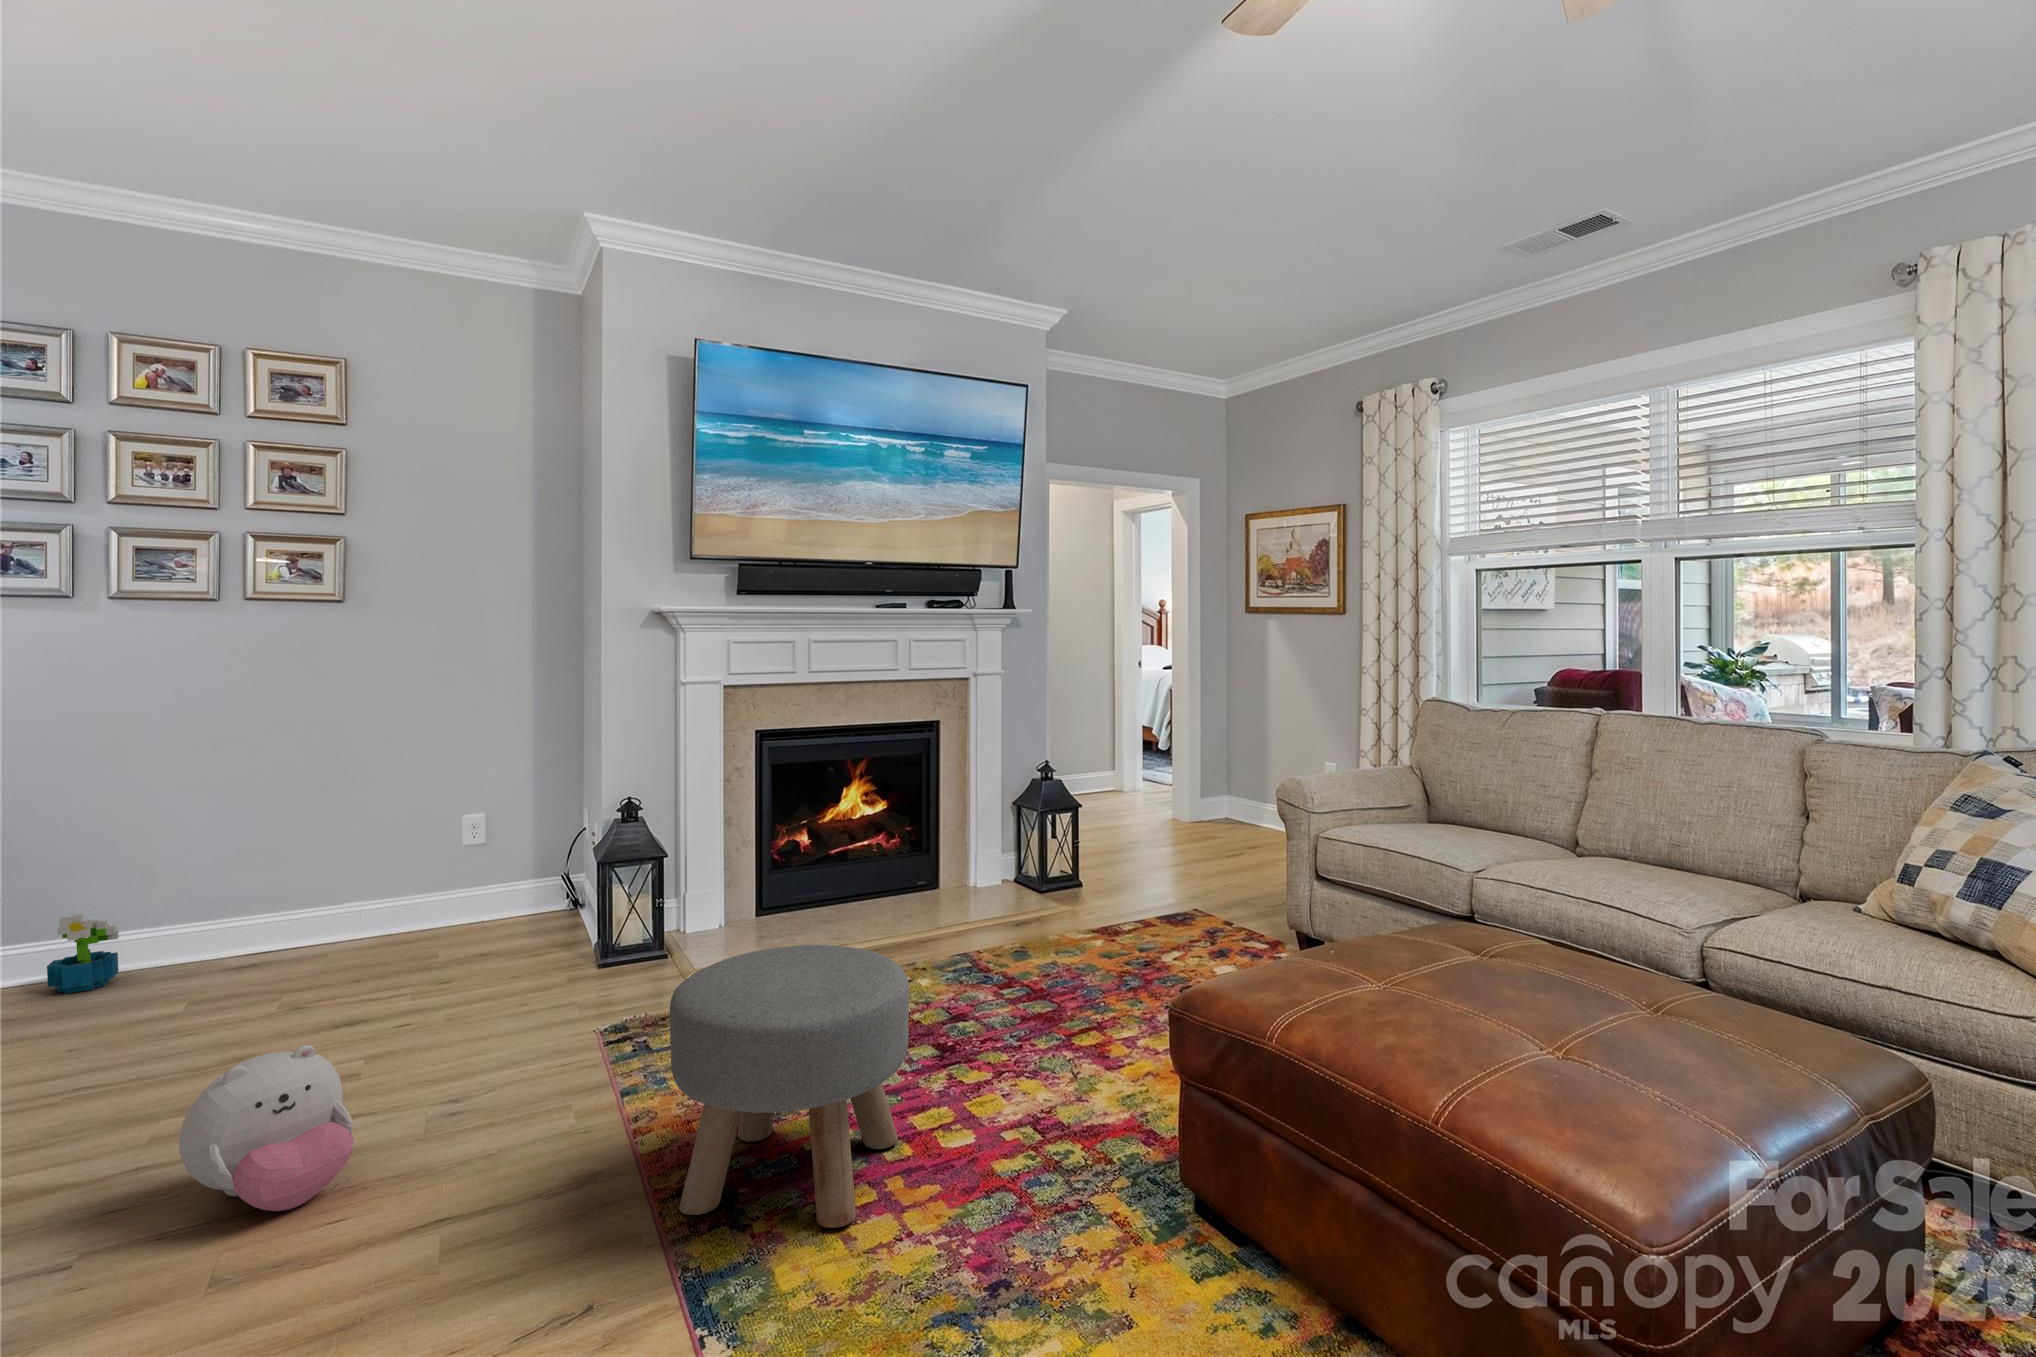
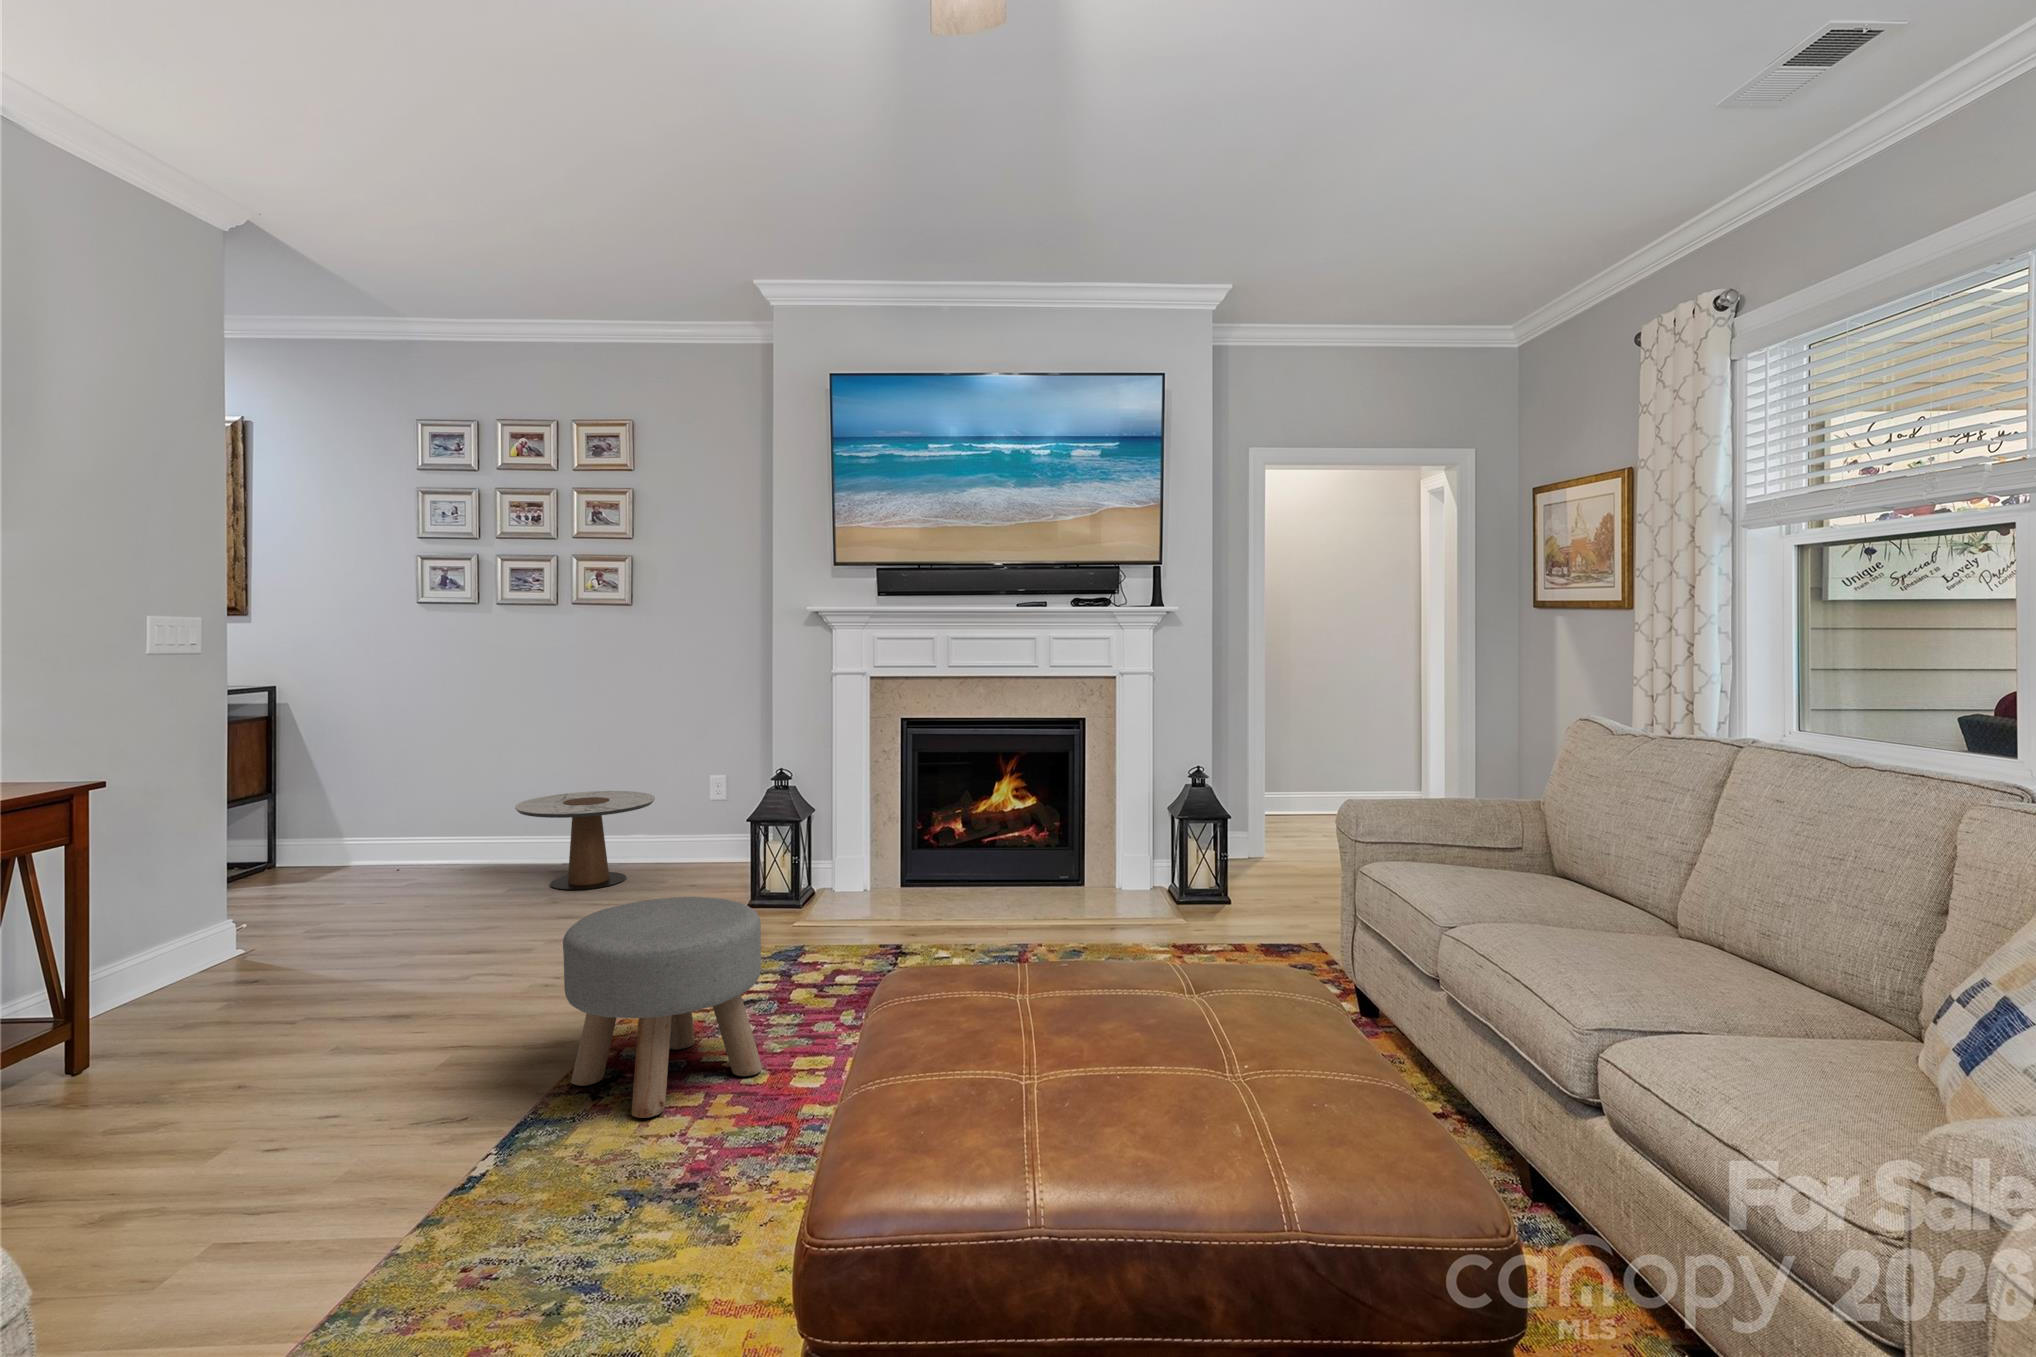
side table: none [194,845,410,987] -> present [515,791,655,890]
decorative plant: present [47,914,119,993] -> none [454,822,496,875]
plush toy: present [179,1045,354,1211] -> none [356,917,459,1023]

